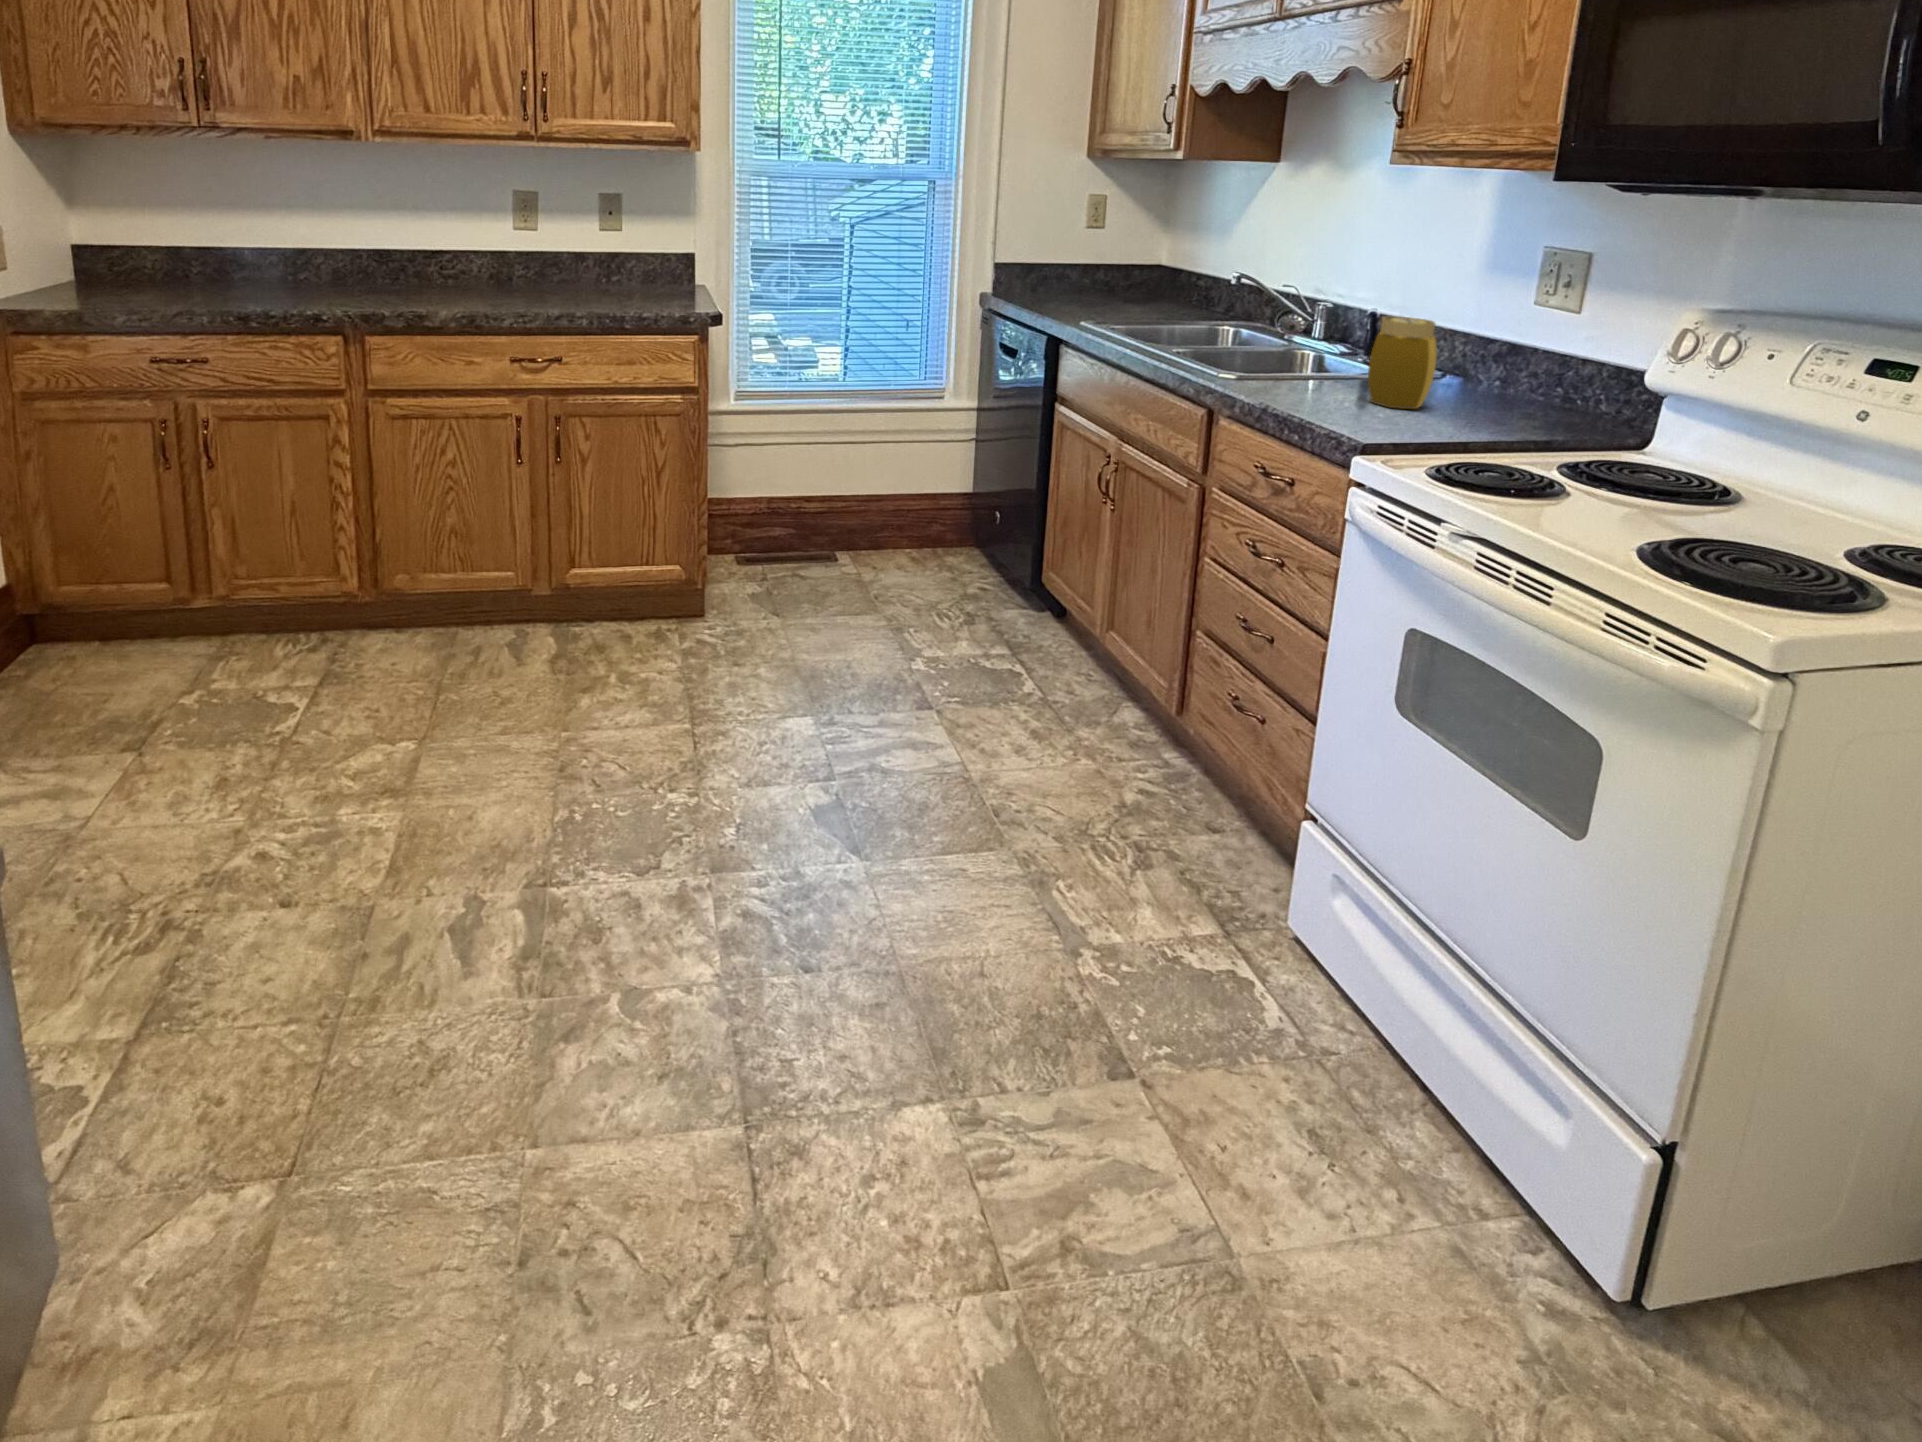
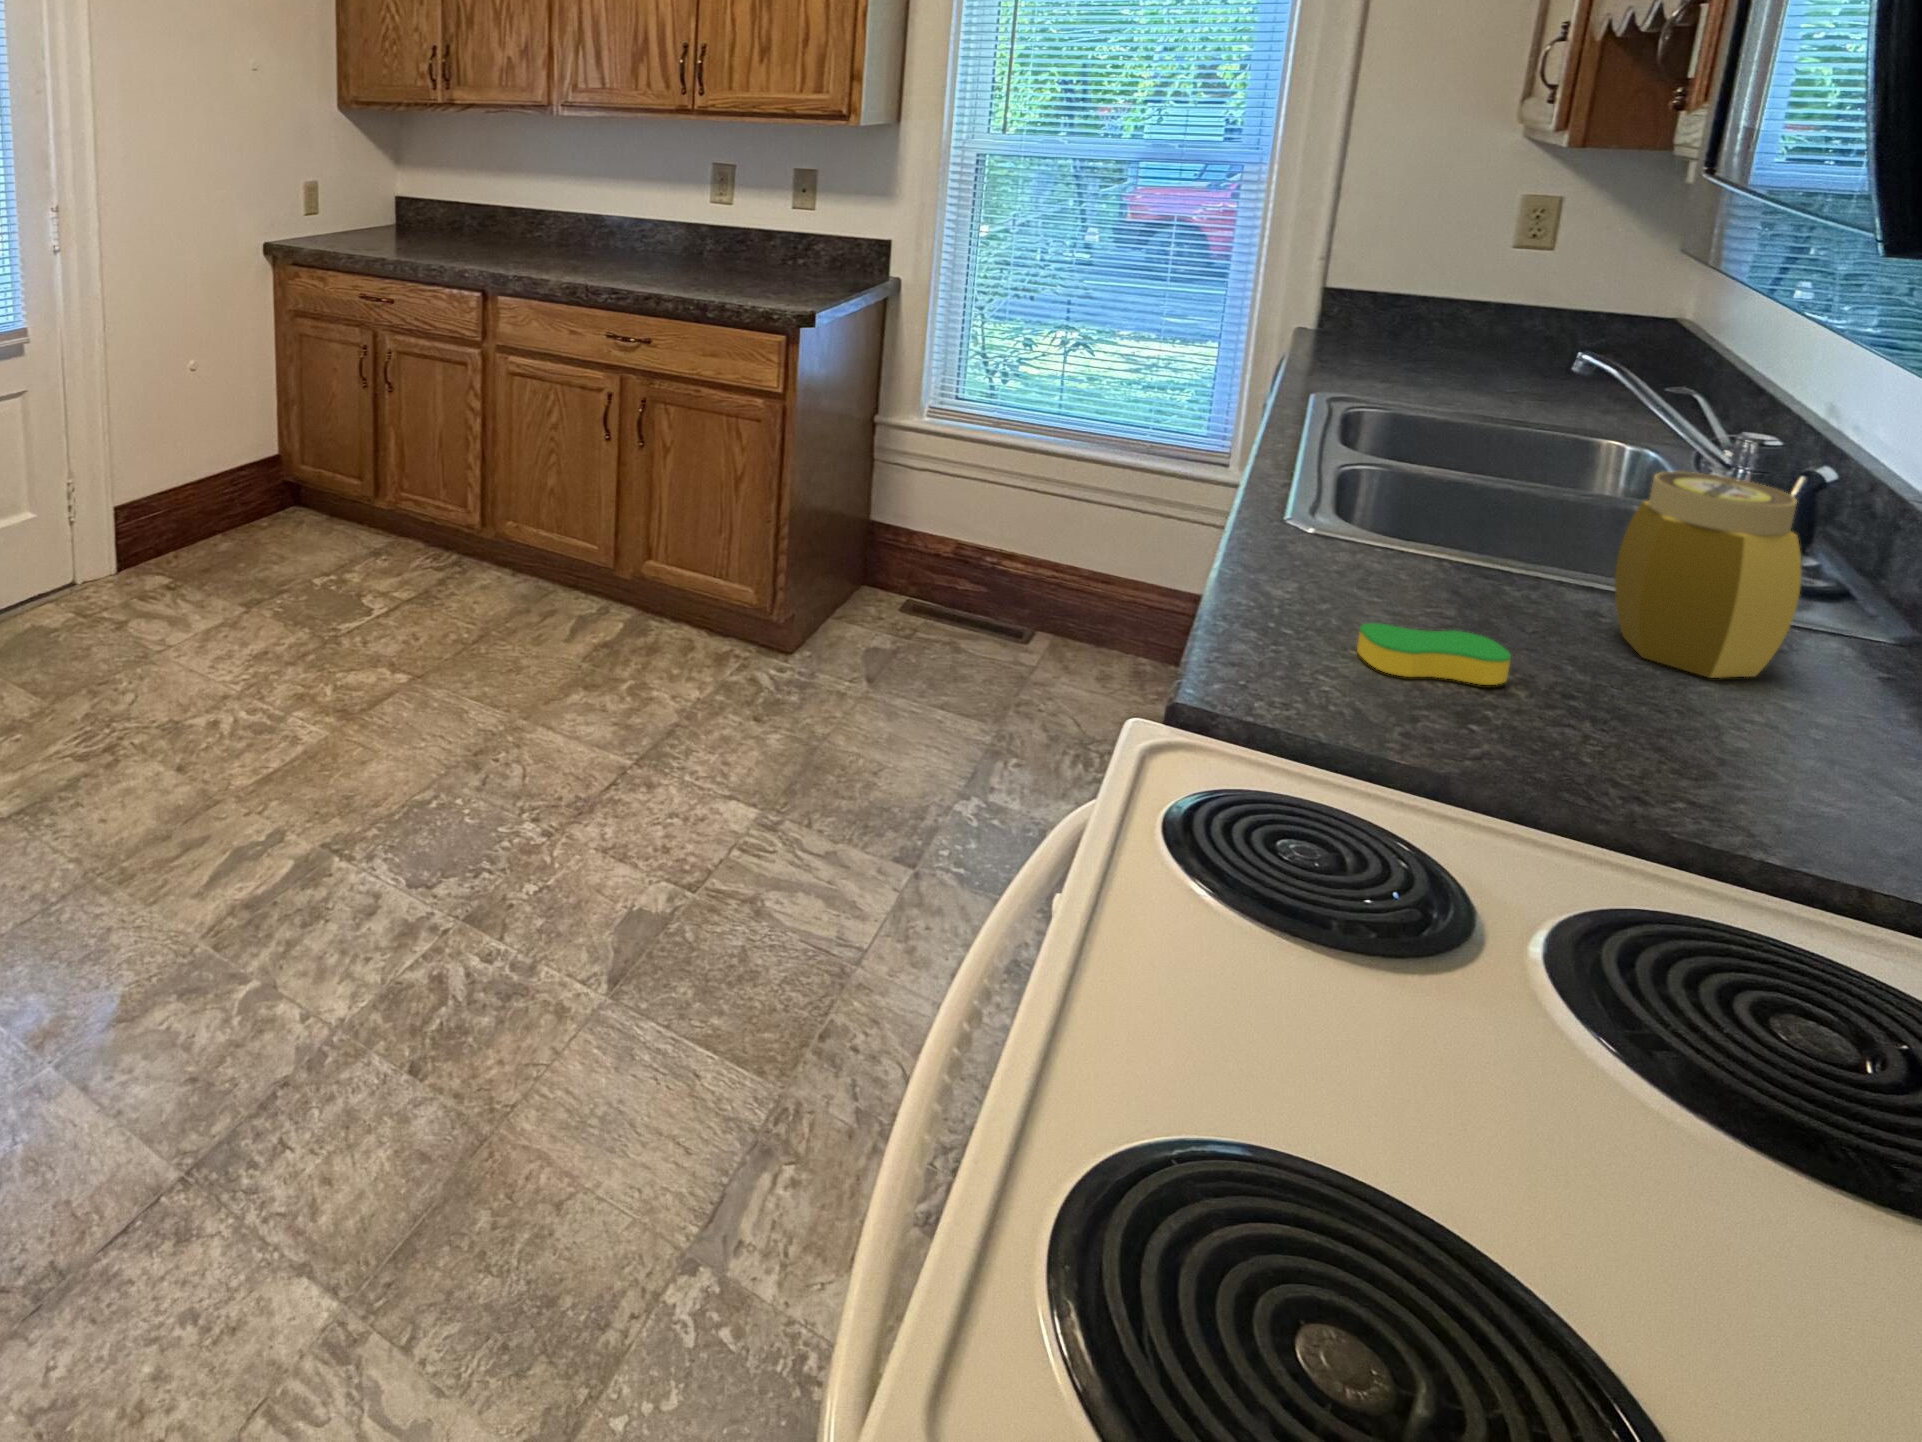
sponge: none [1332,407,1389,432] -> present [1357,623,1511,685]

